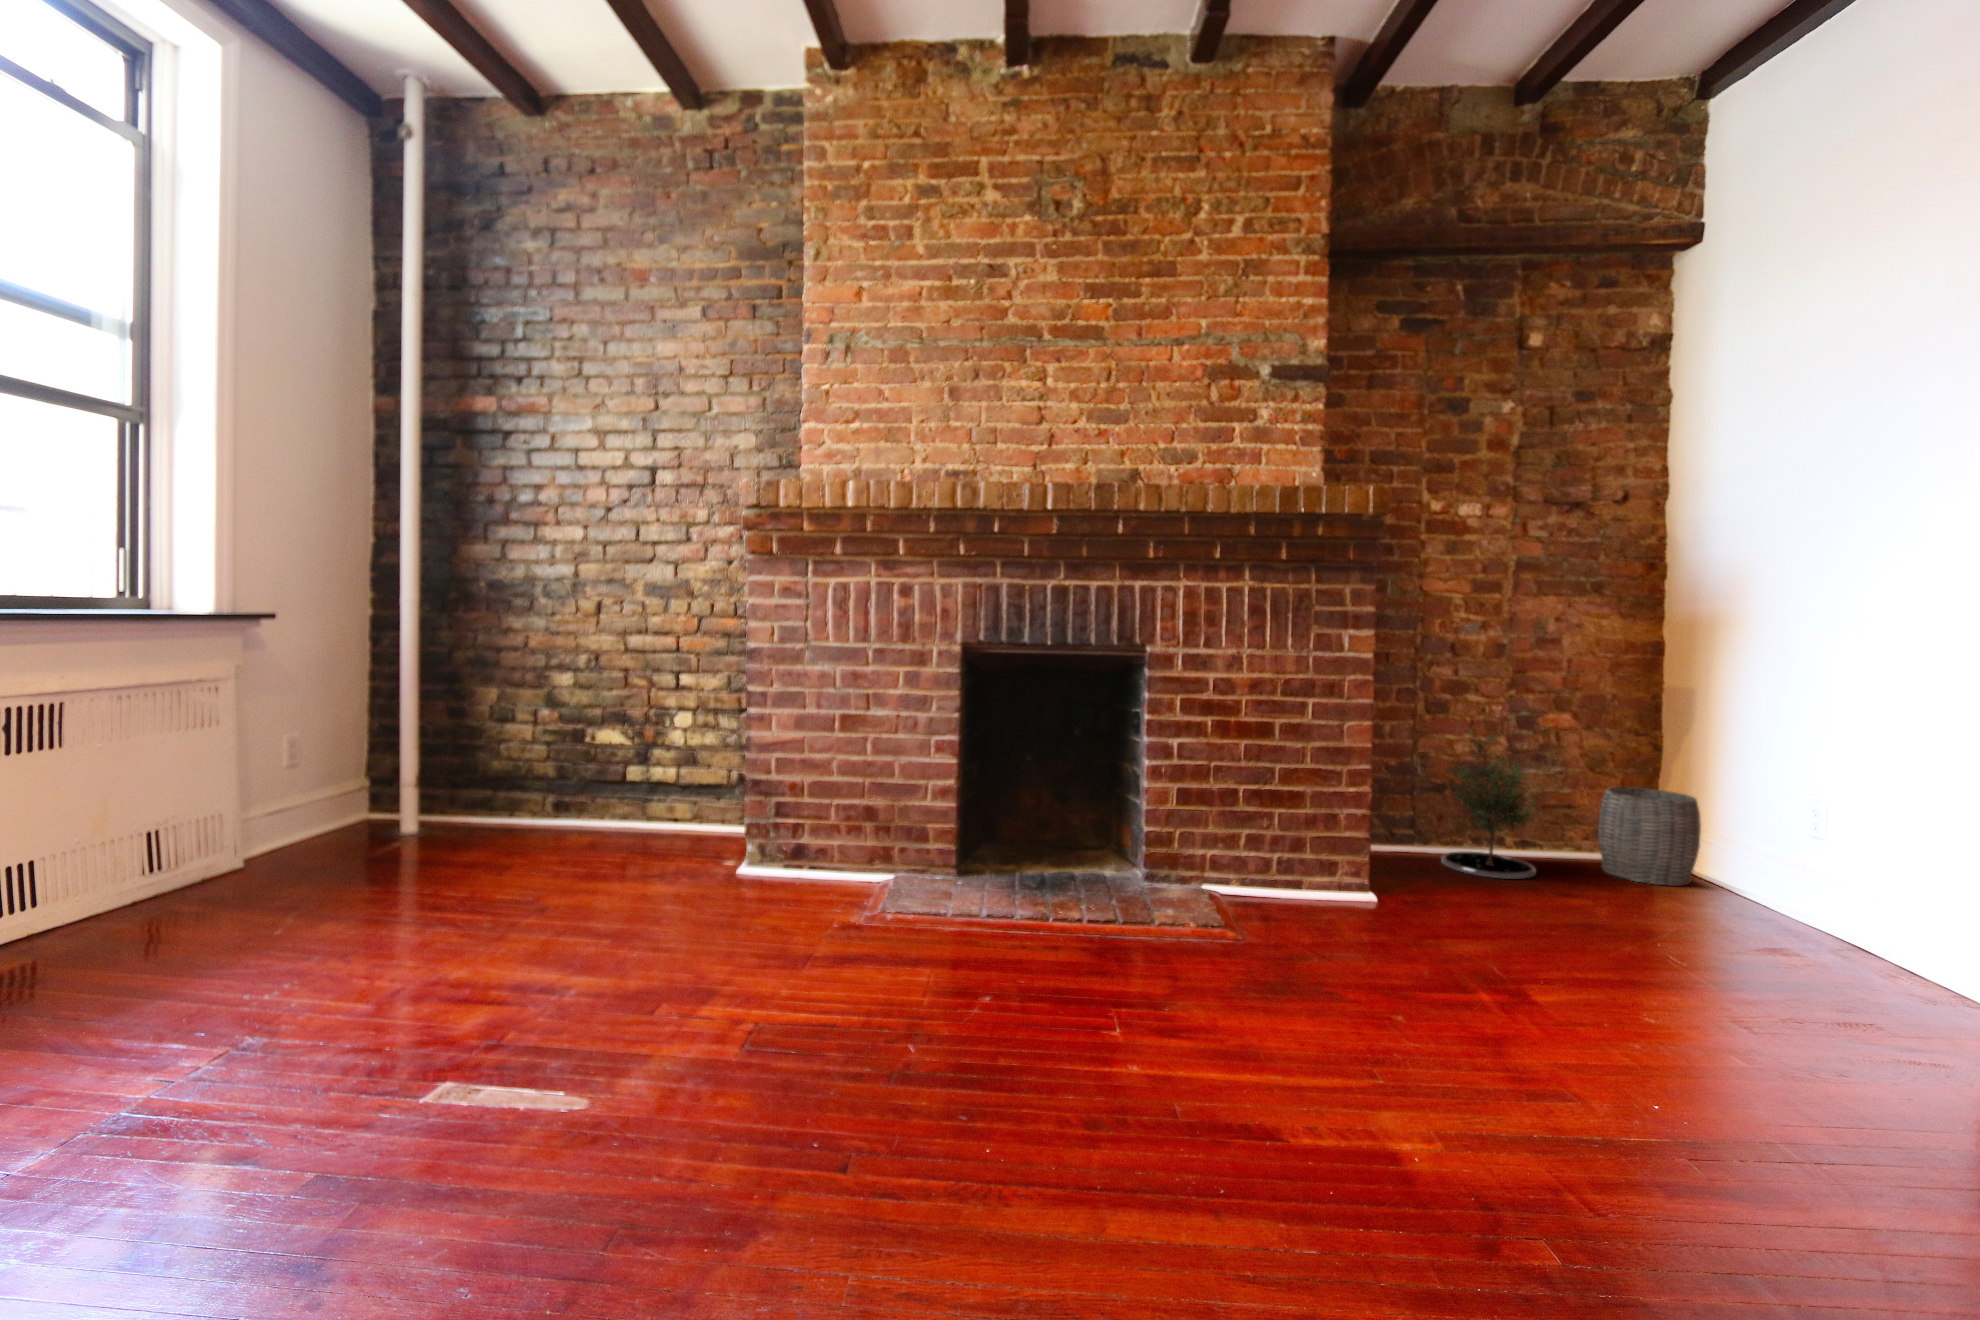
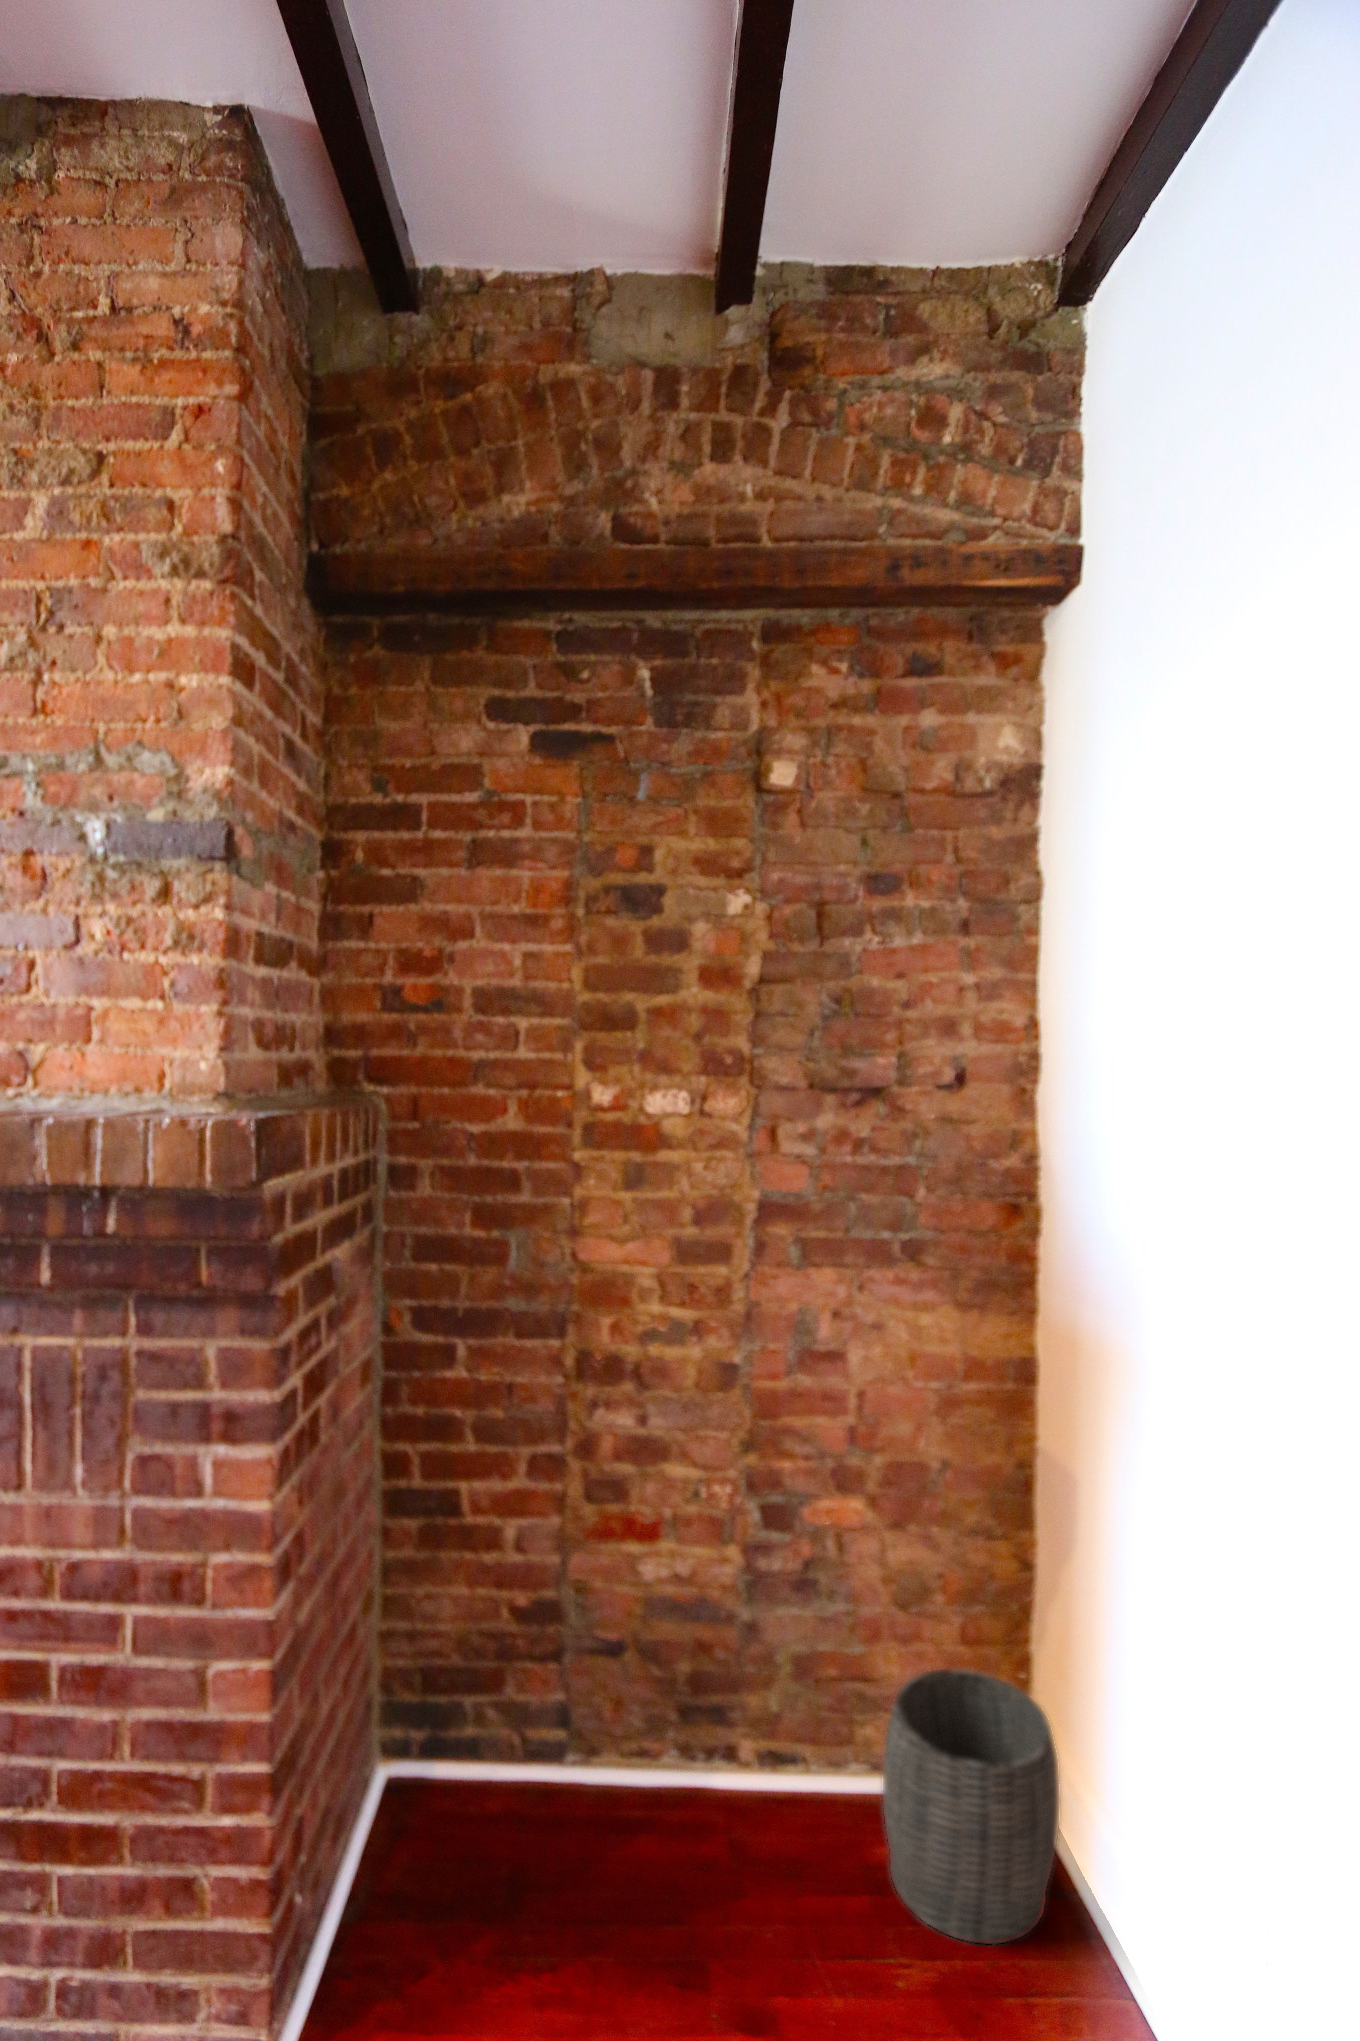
potted tree: present [1441,720,1536,879] -> none [569,1558,760,1929]

